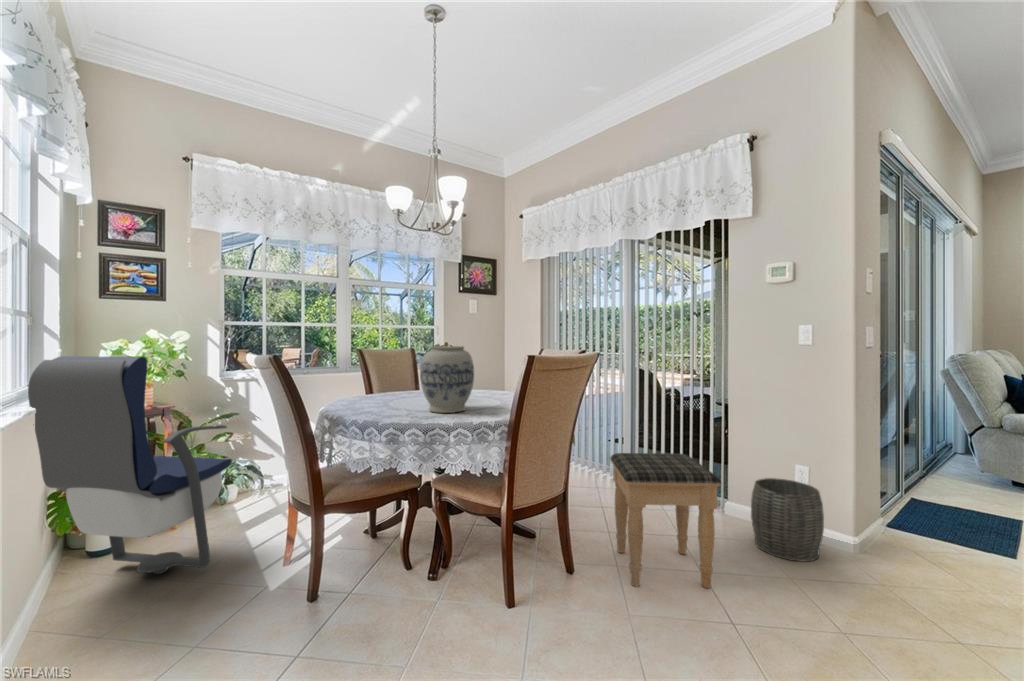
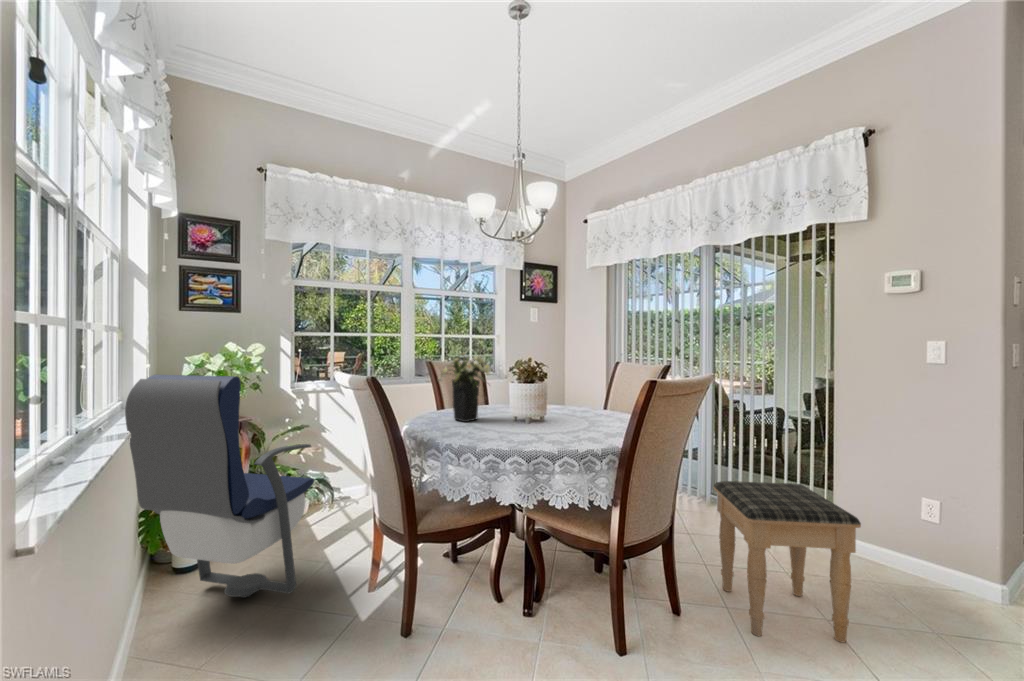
flower arrangement: none [352,335,410,403] -> present [438,353,490,422]
vase: present [420,346,474,413] -> none [513,364,571,437]
woven basket: present [751,478,824,562] -> none [873,512,968,612]

